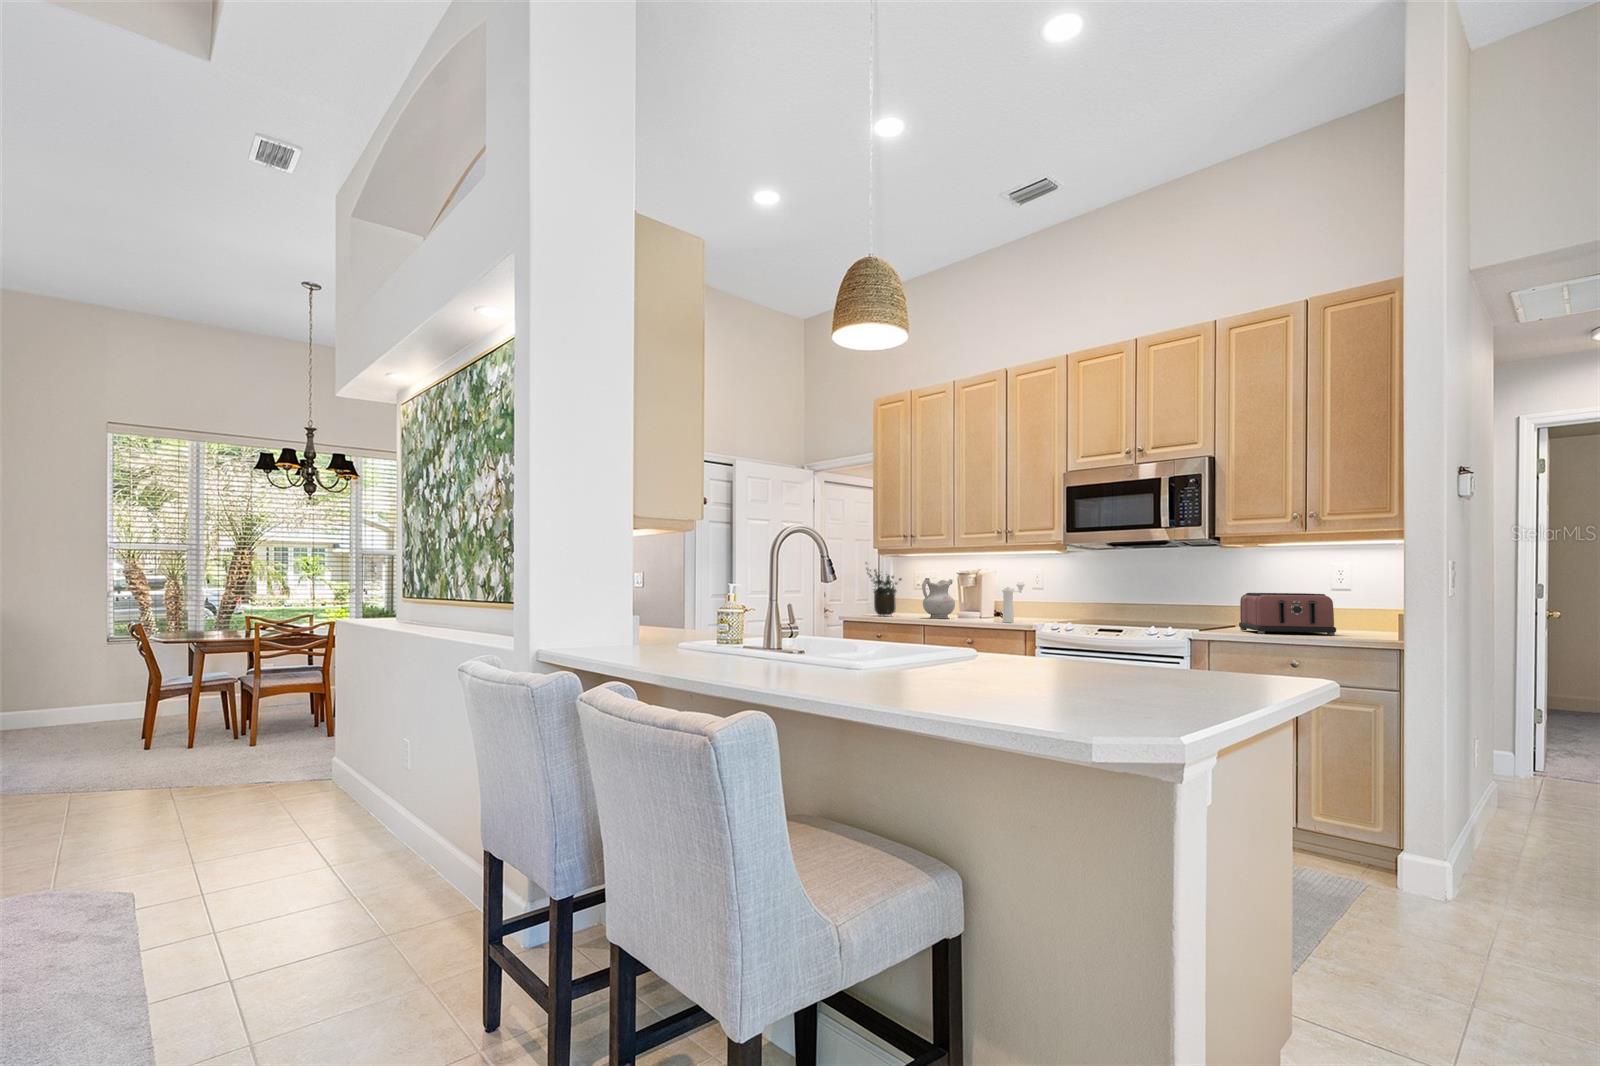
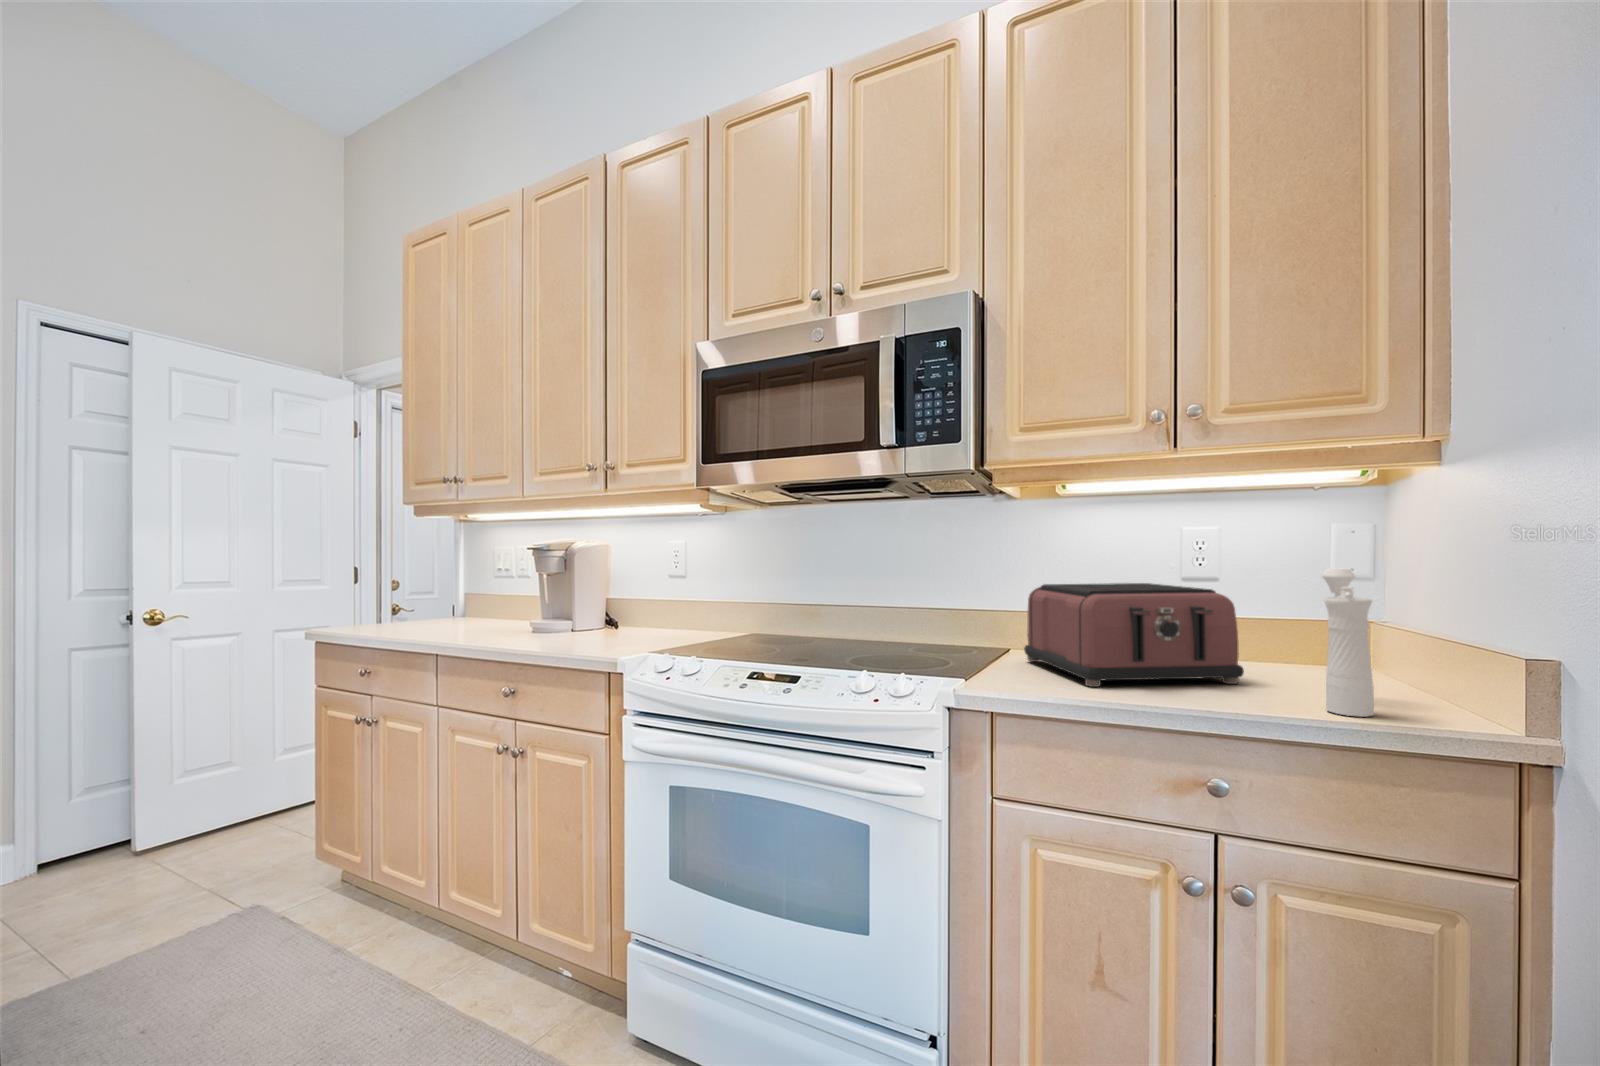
potted plant: present [866,563,902,615] -> none [366,528,438,627]
ceramic pitcher: present [922,578,955,619] -> none [450,557,522,635]
pepper mill: present [1002,583,1025,623] -> present [1322,568,1374,717]

